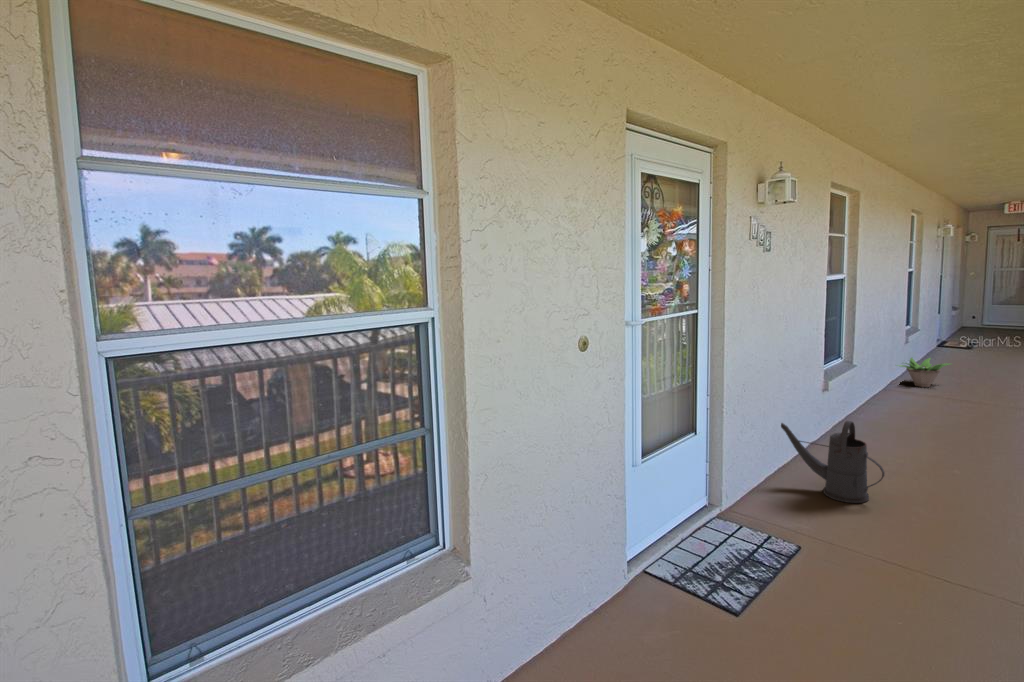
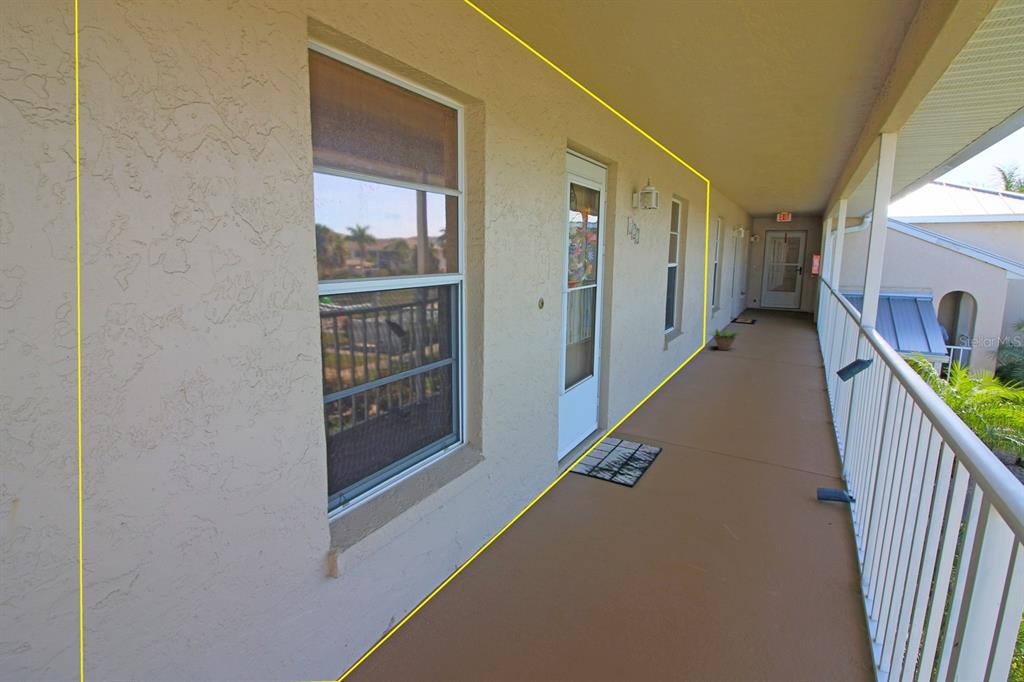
watering can: present [781,421,885,503] -> none [642,366,709,423]

